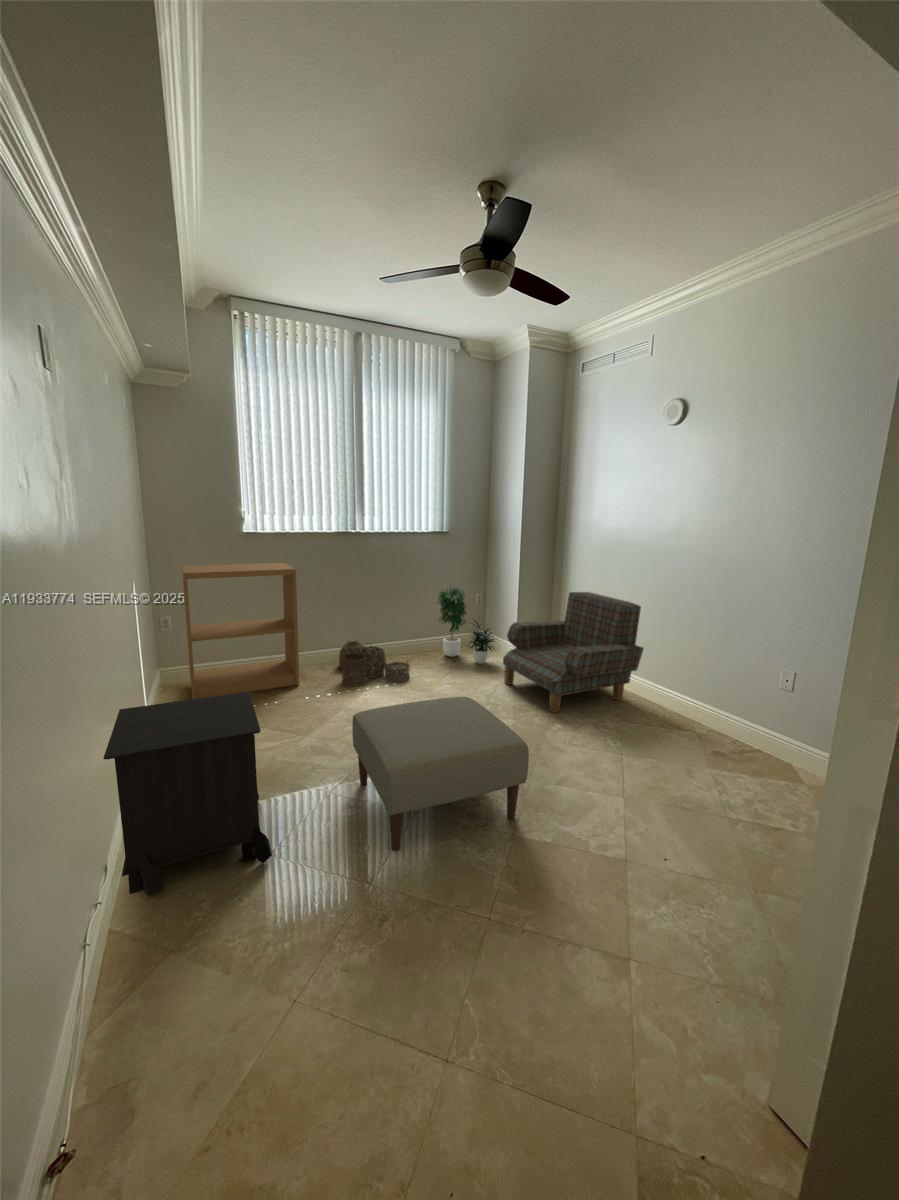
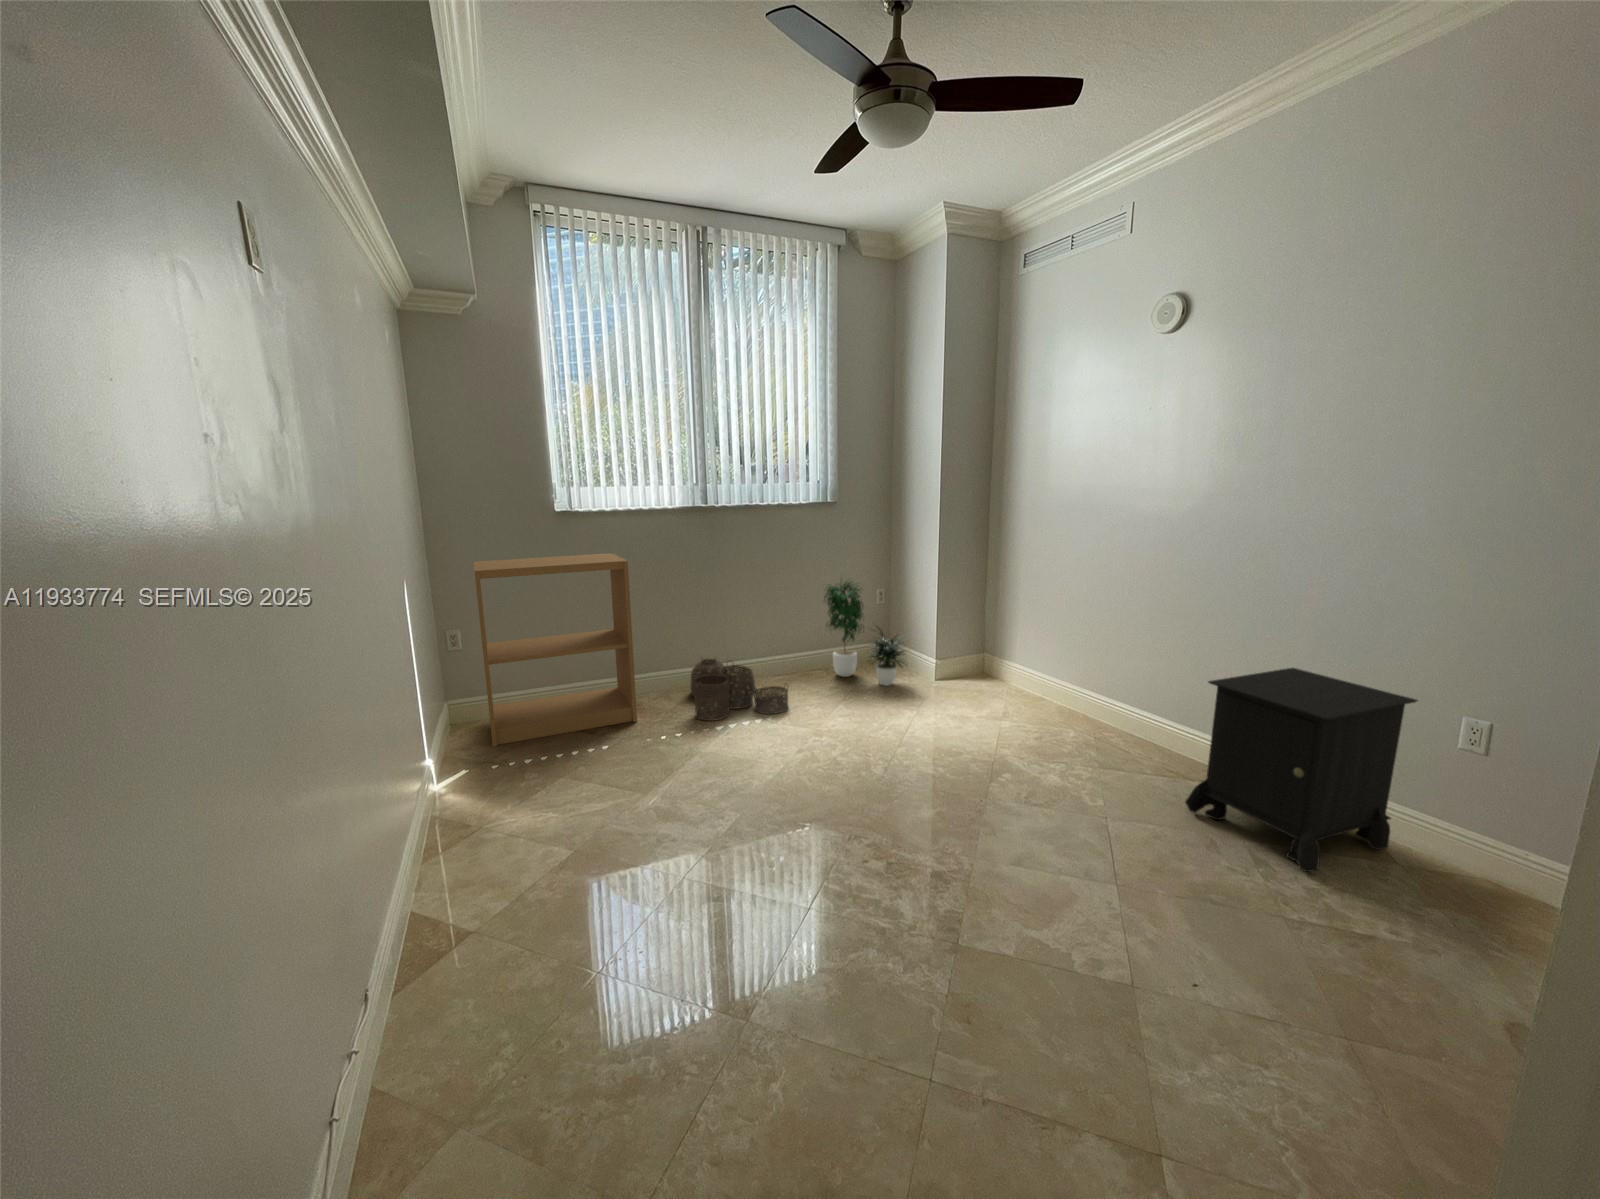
armchair: present [503,592,644,713] -> none [920,580,1125,754]
nightstand: present [103,692,272,896] -> present [1186,668,1418,872]
ottoman: present [352,697,529,851] -> none [713,734,974,965]

